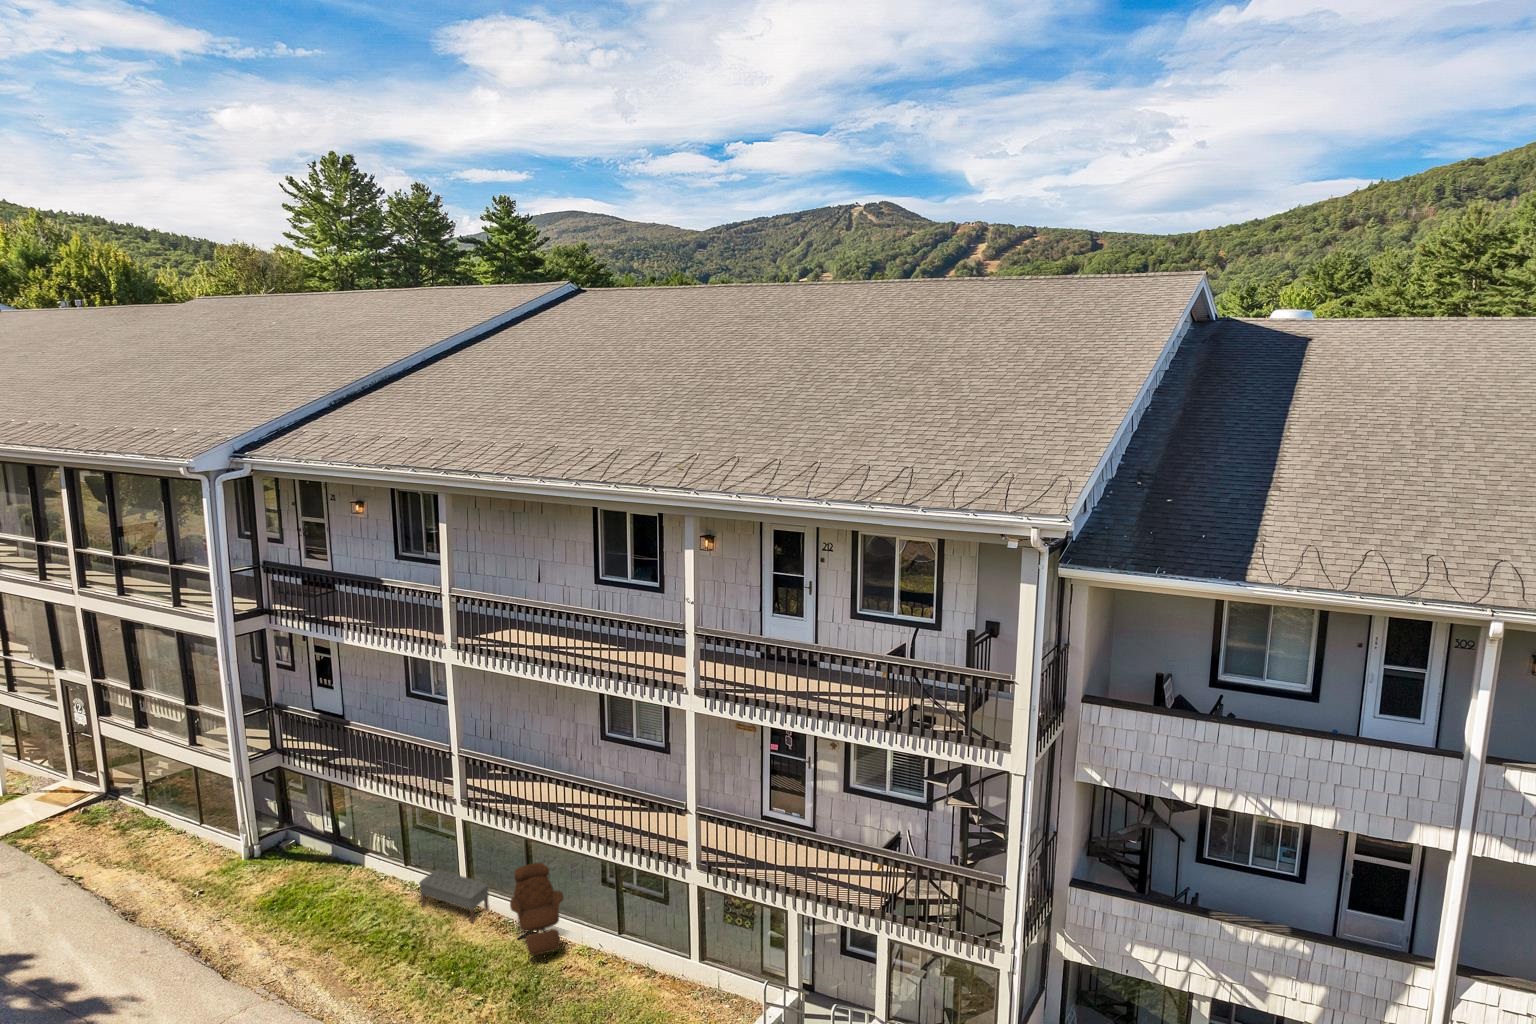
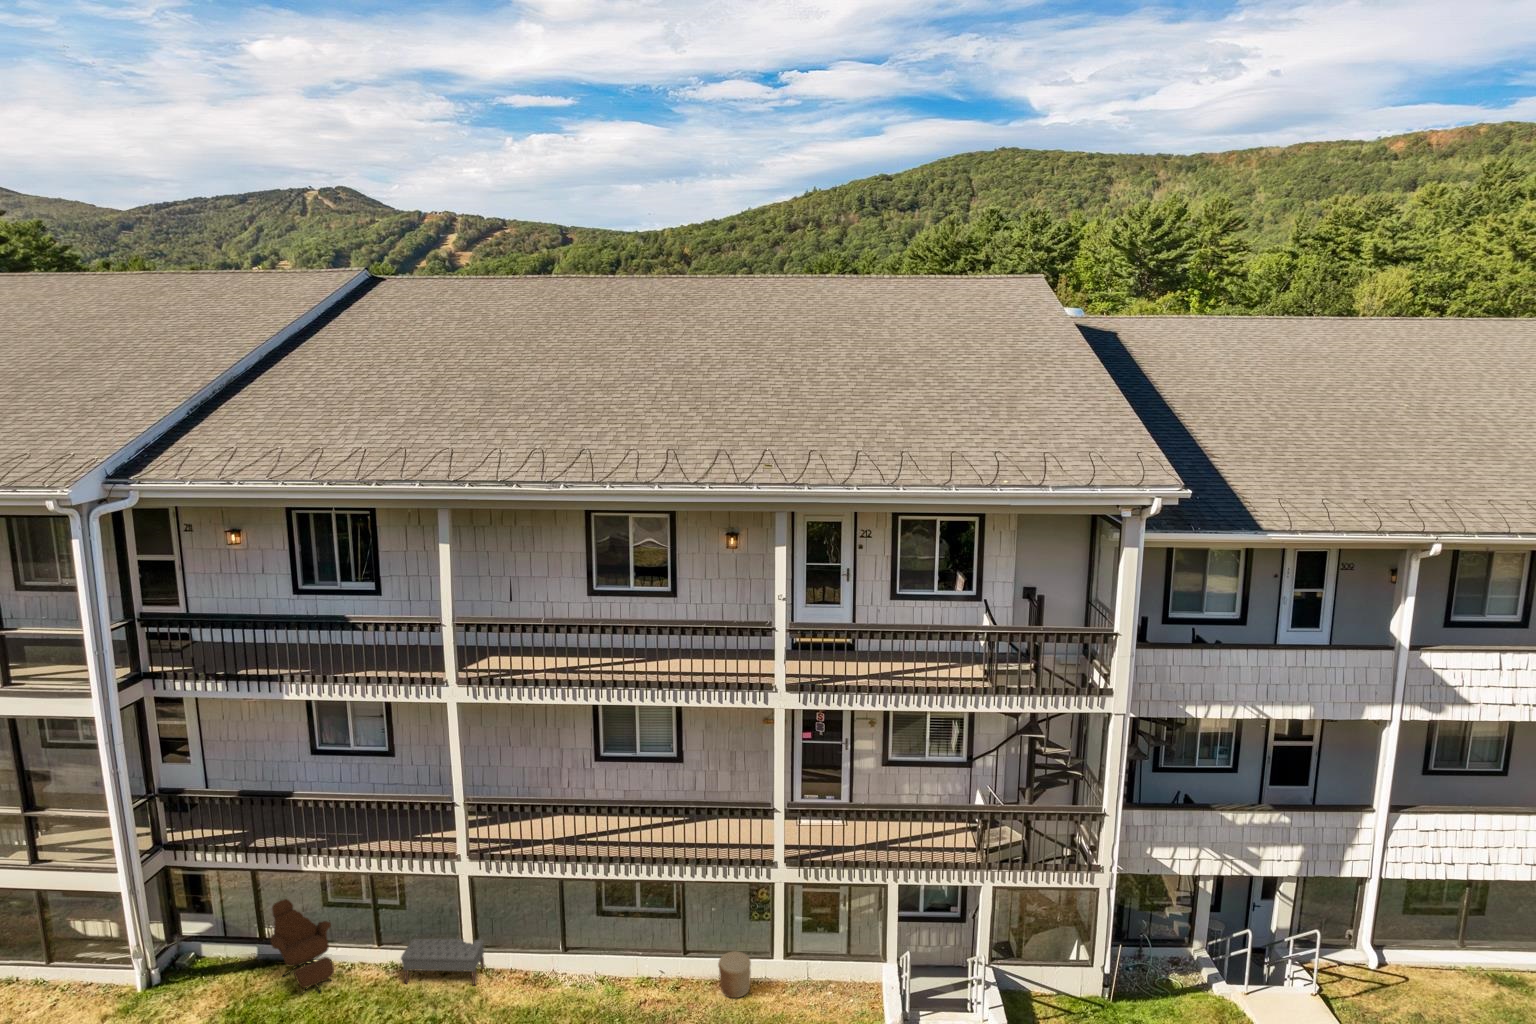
lounge chair: present [510,863,564,962] -> present [270,899,334,993]
woven basket: none [667,949,700,996] -> present [718,951,751,998]

